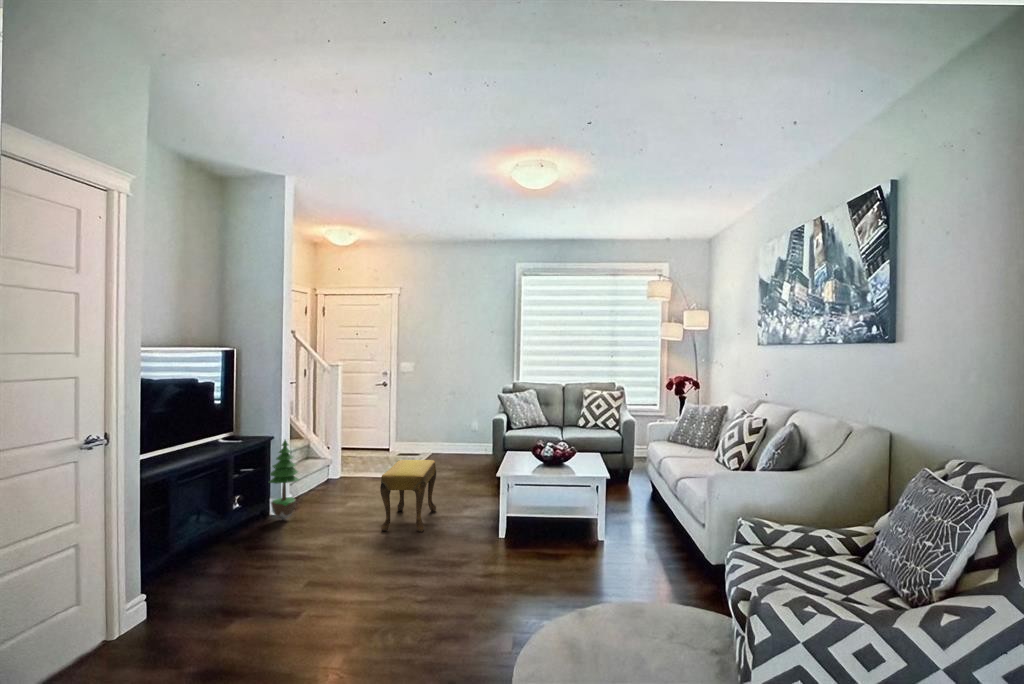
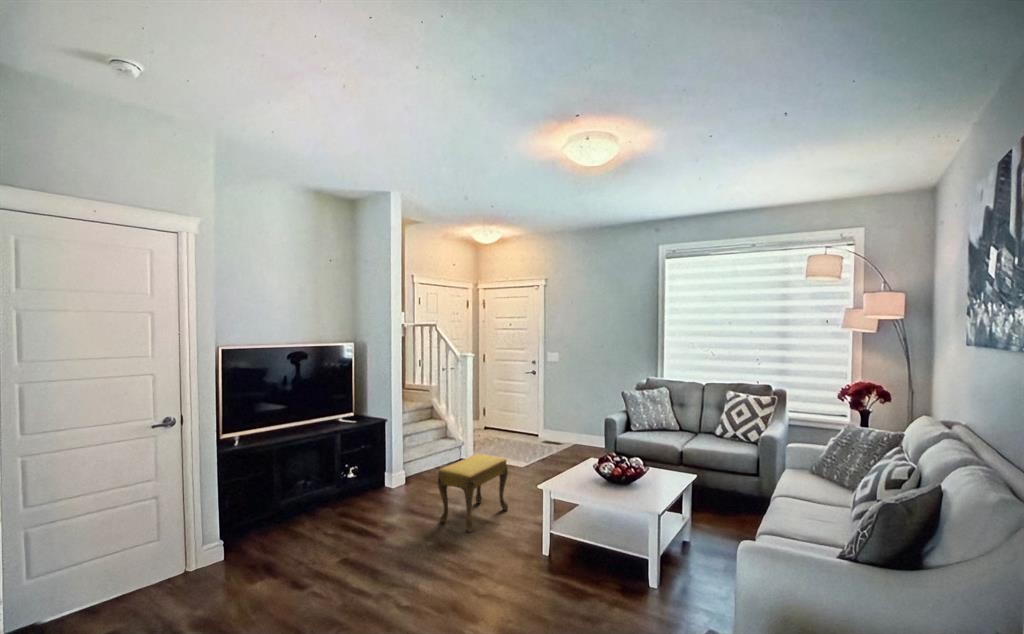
potted tree: present [269,440,299,520] -> none [374,422,400,493]

